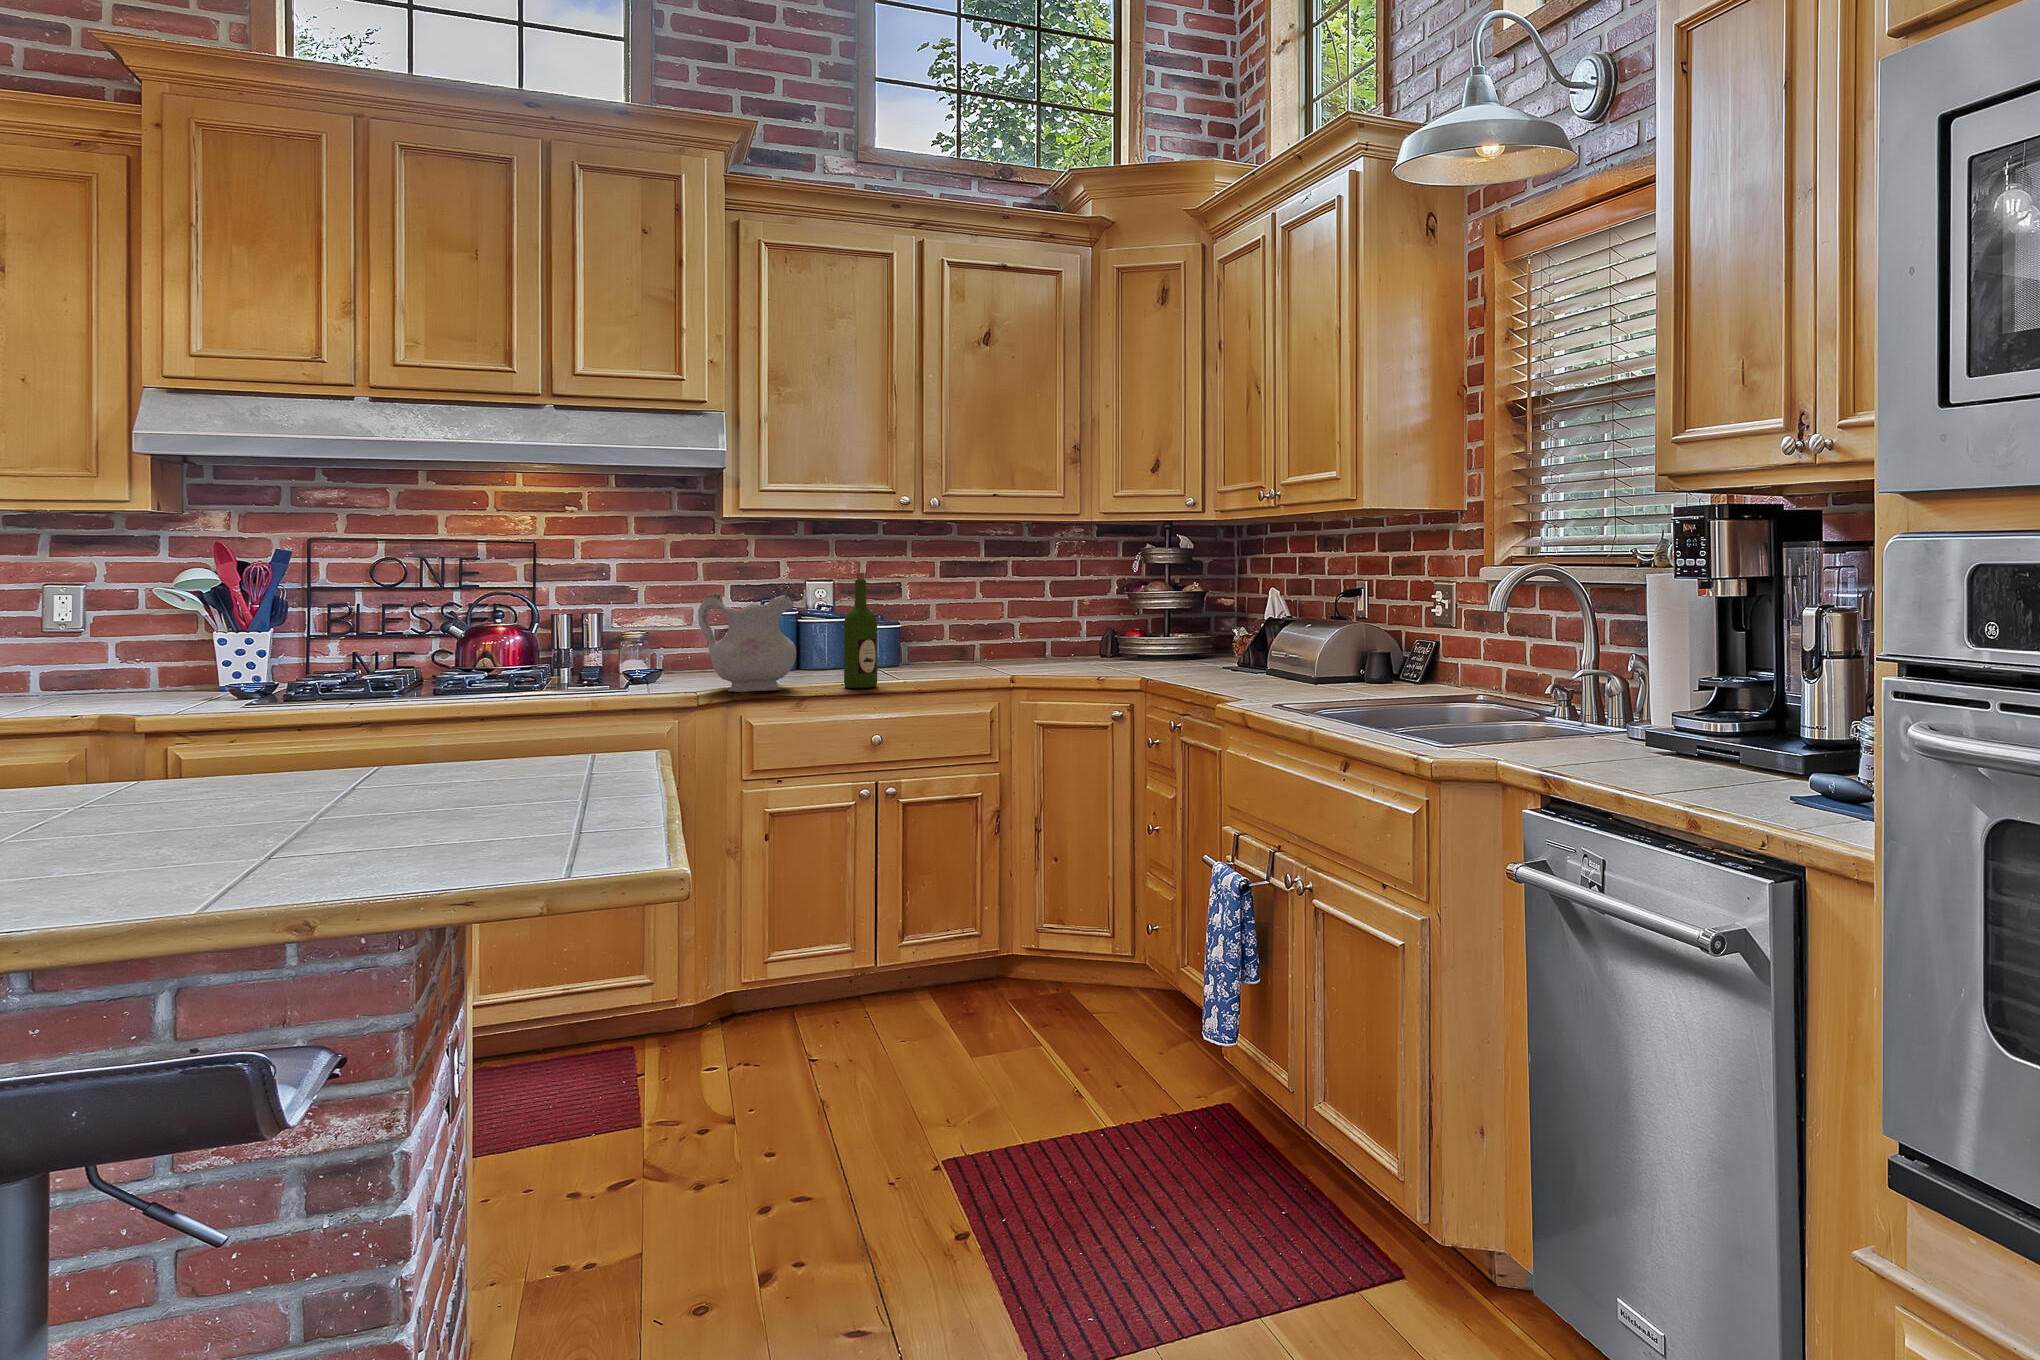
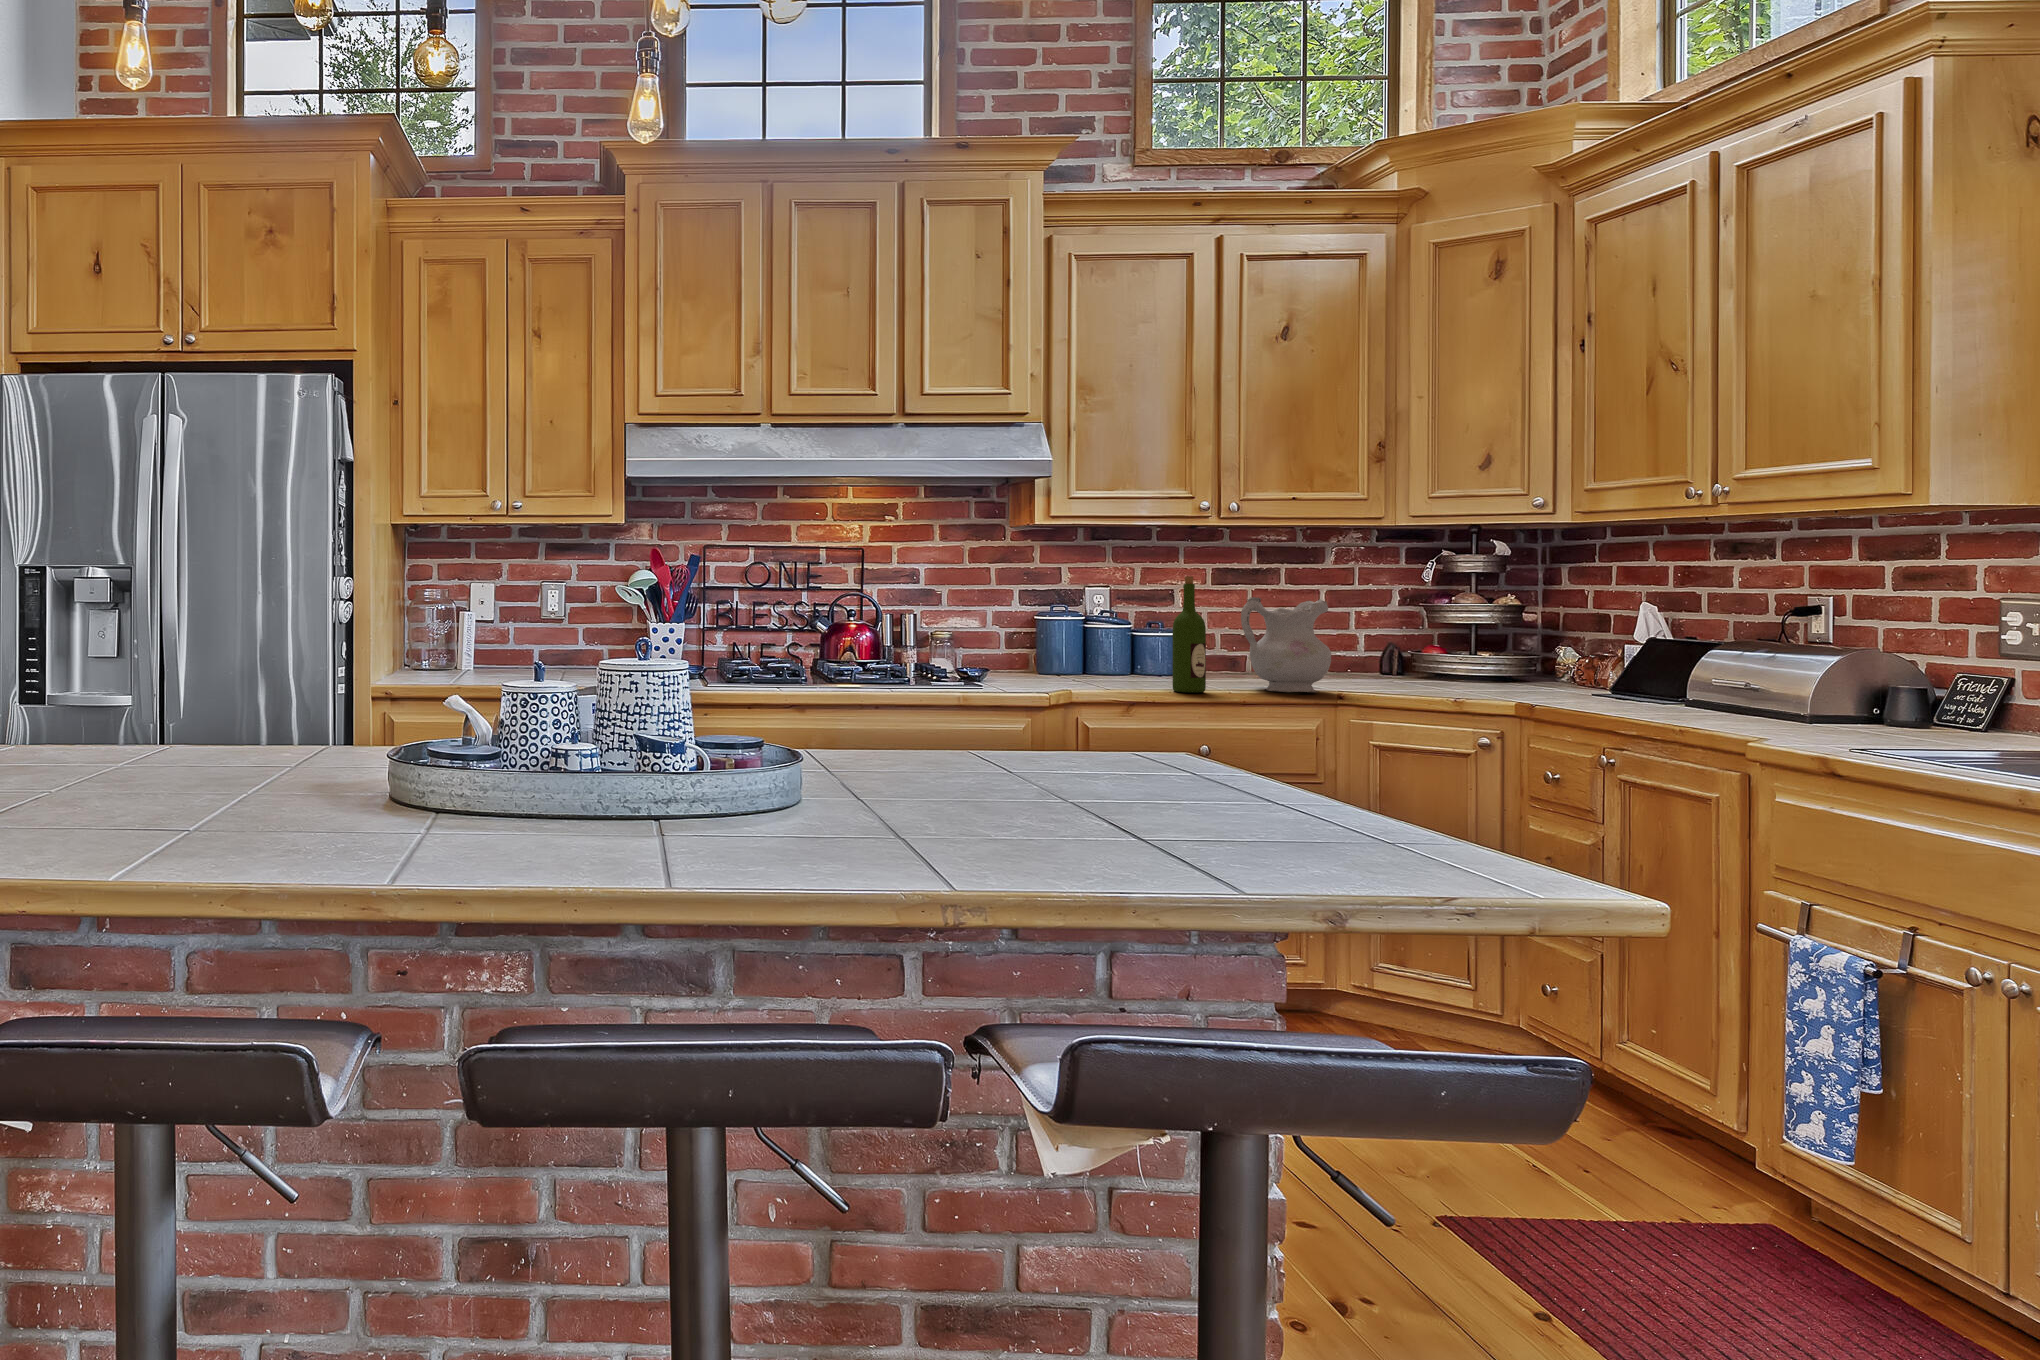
ceramic pitcher: present [698,594,796,692] -> present [1241,597,1331,692]

